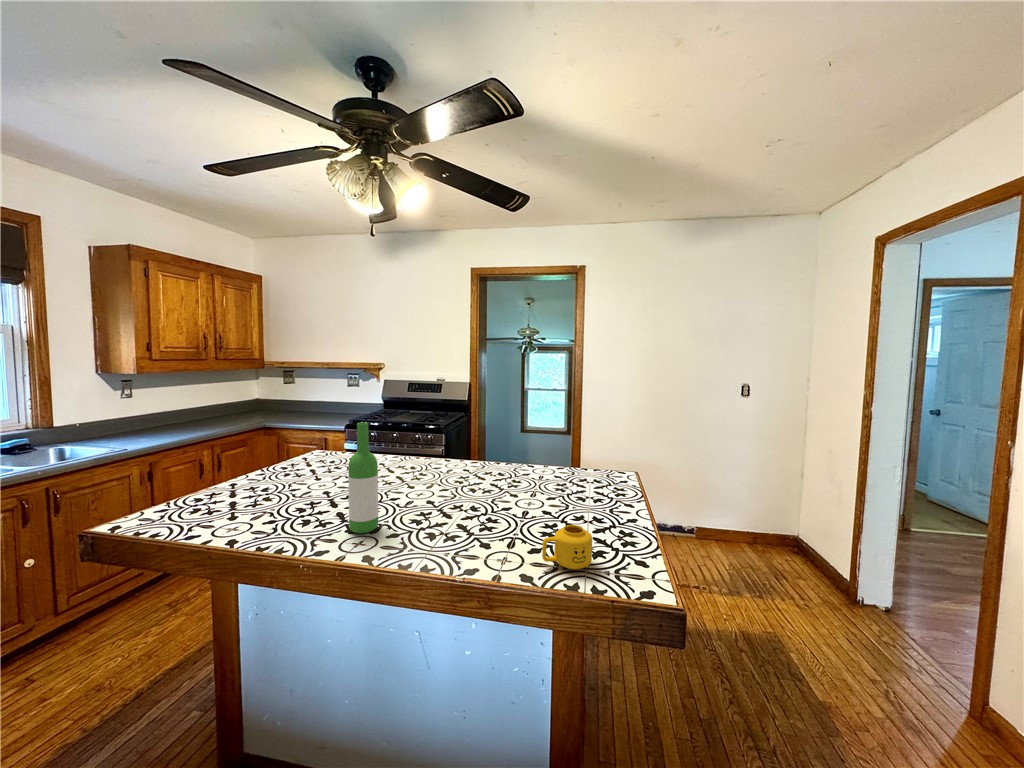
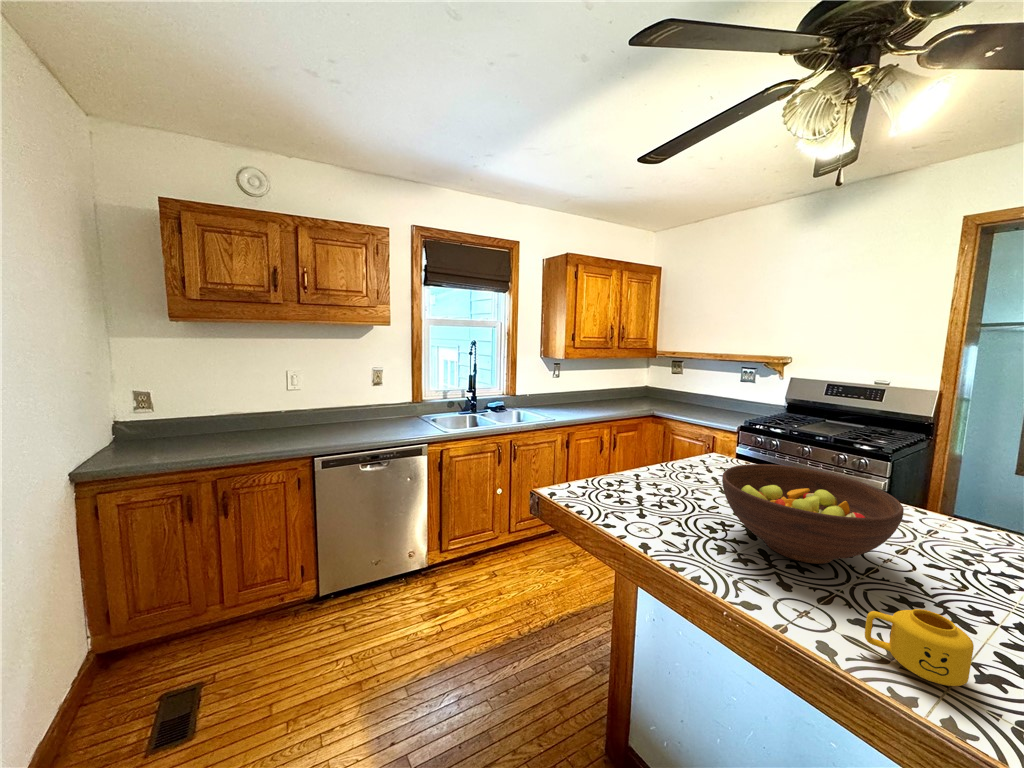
wine bottle: present [348,422,378,533] -> none [641,413,673,522]
fruit bowl: none [423,451,540,524] -> present [722,464,904,564]

